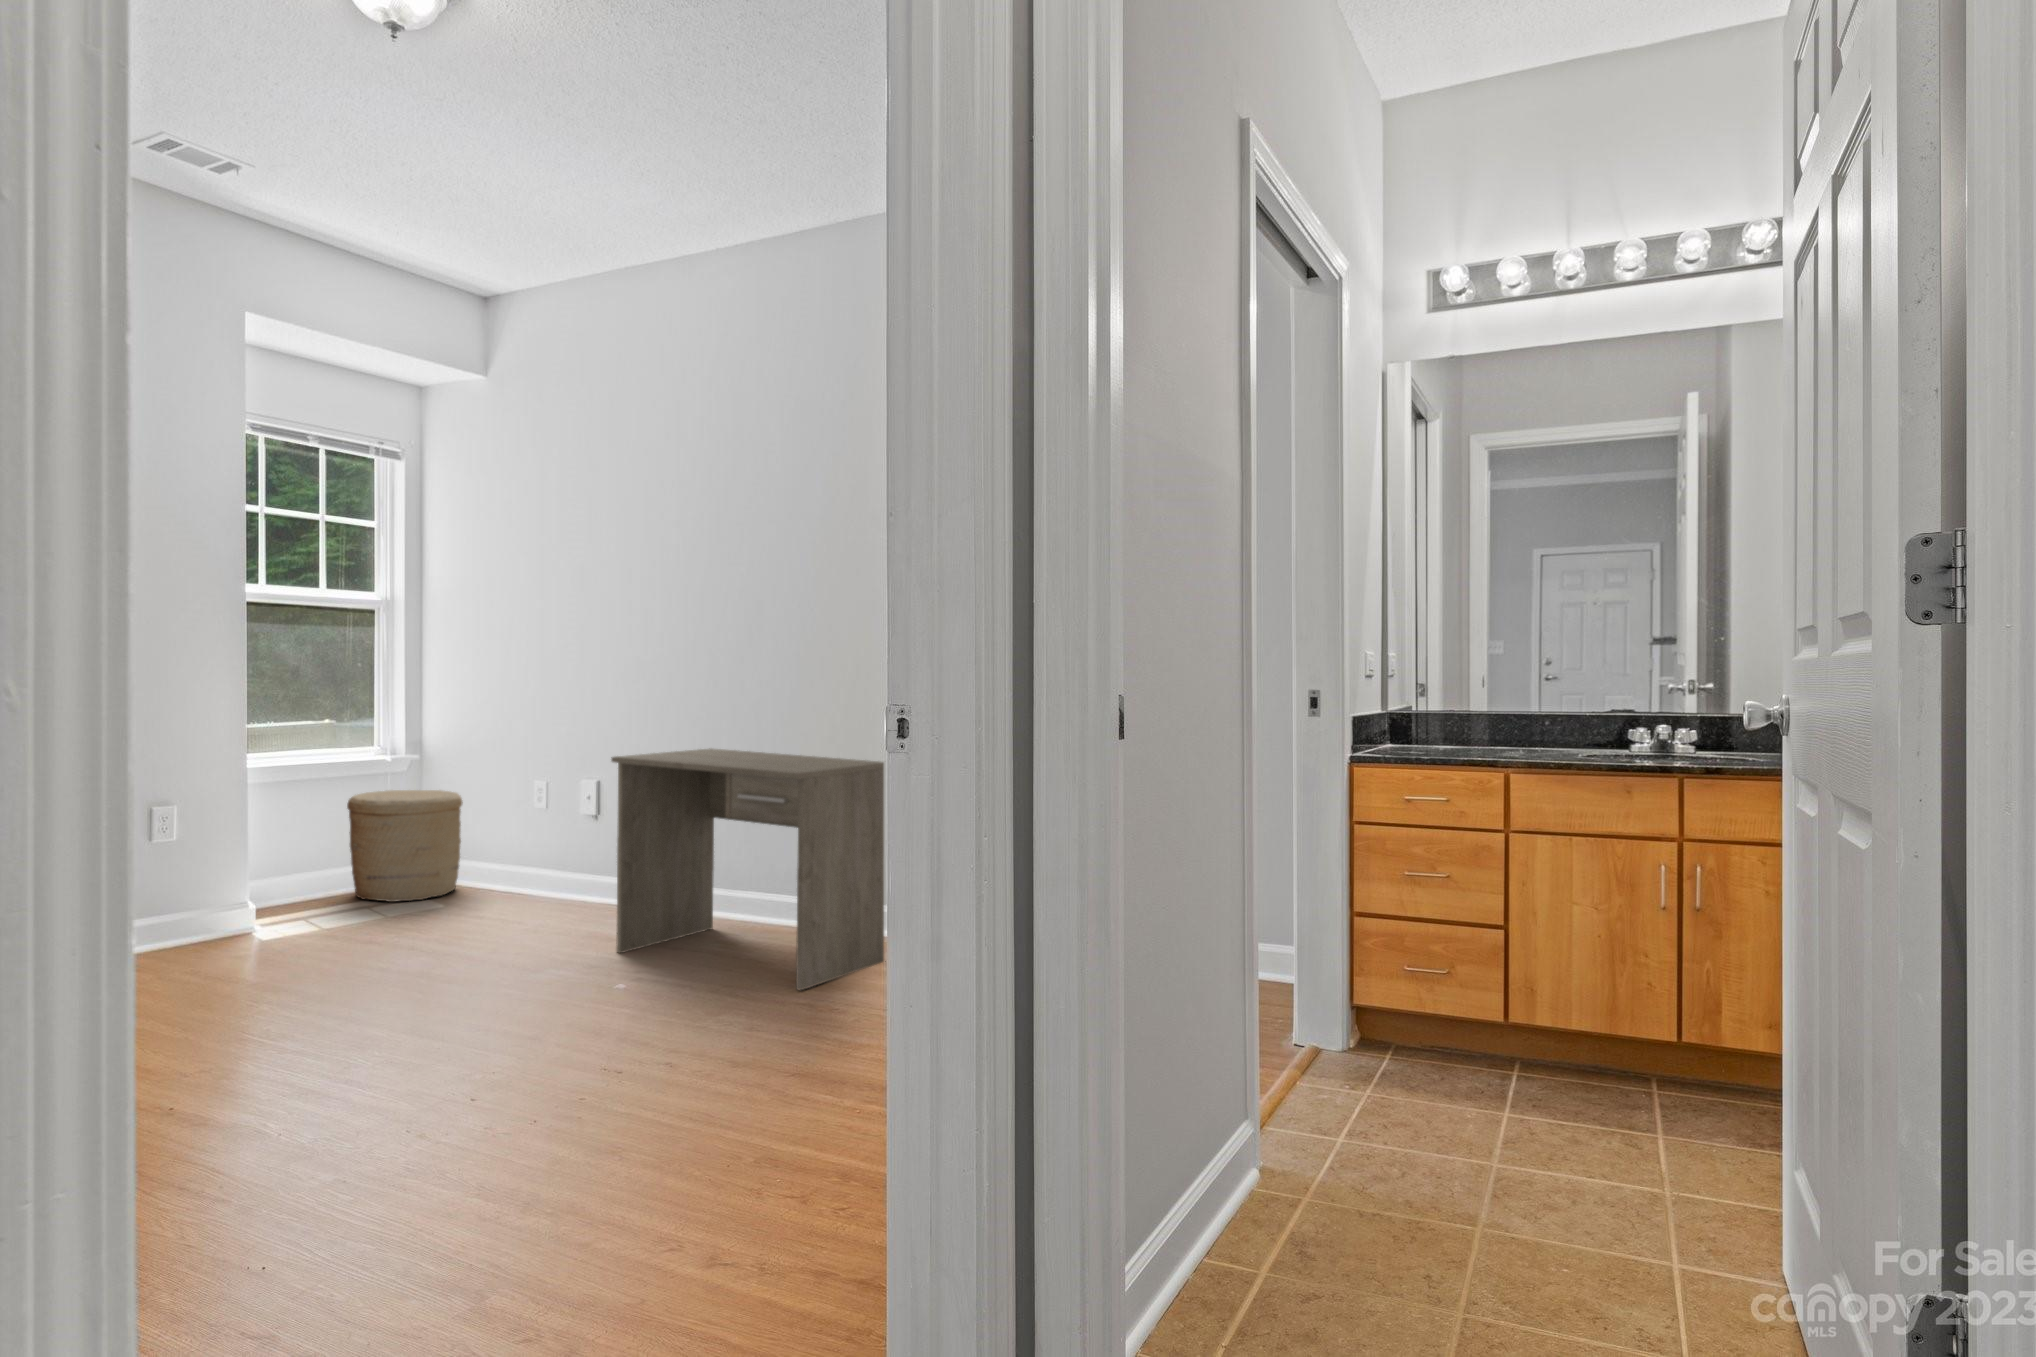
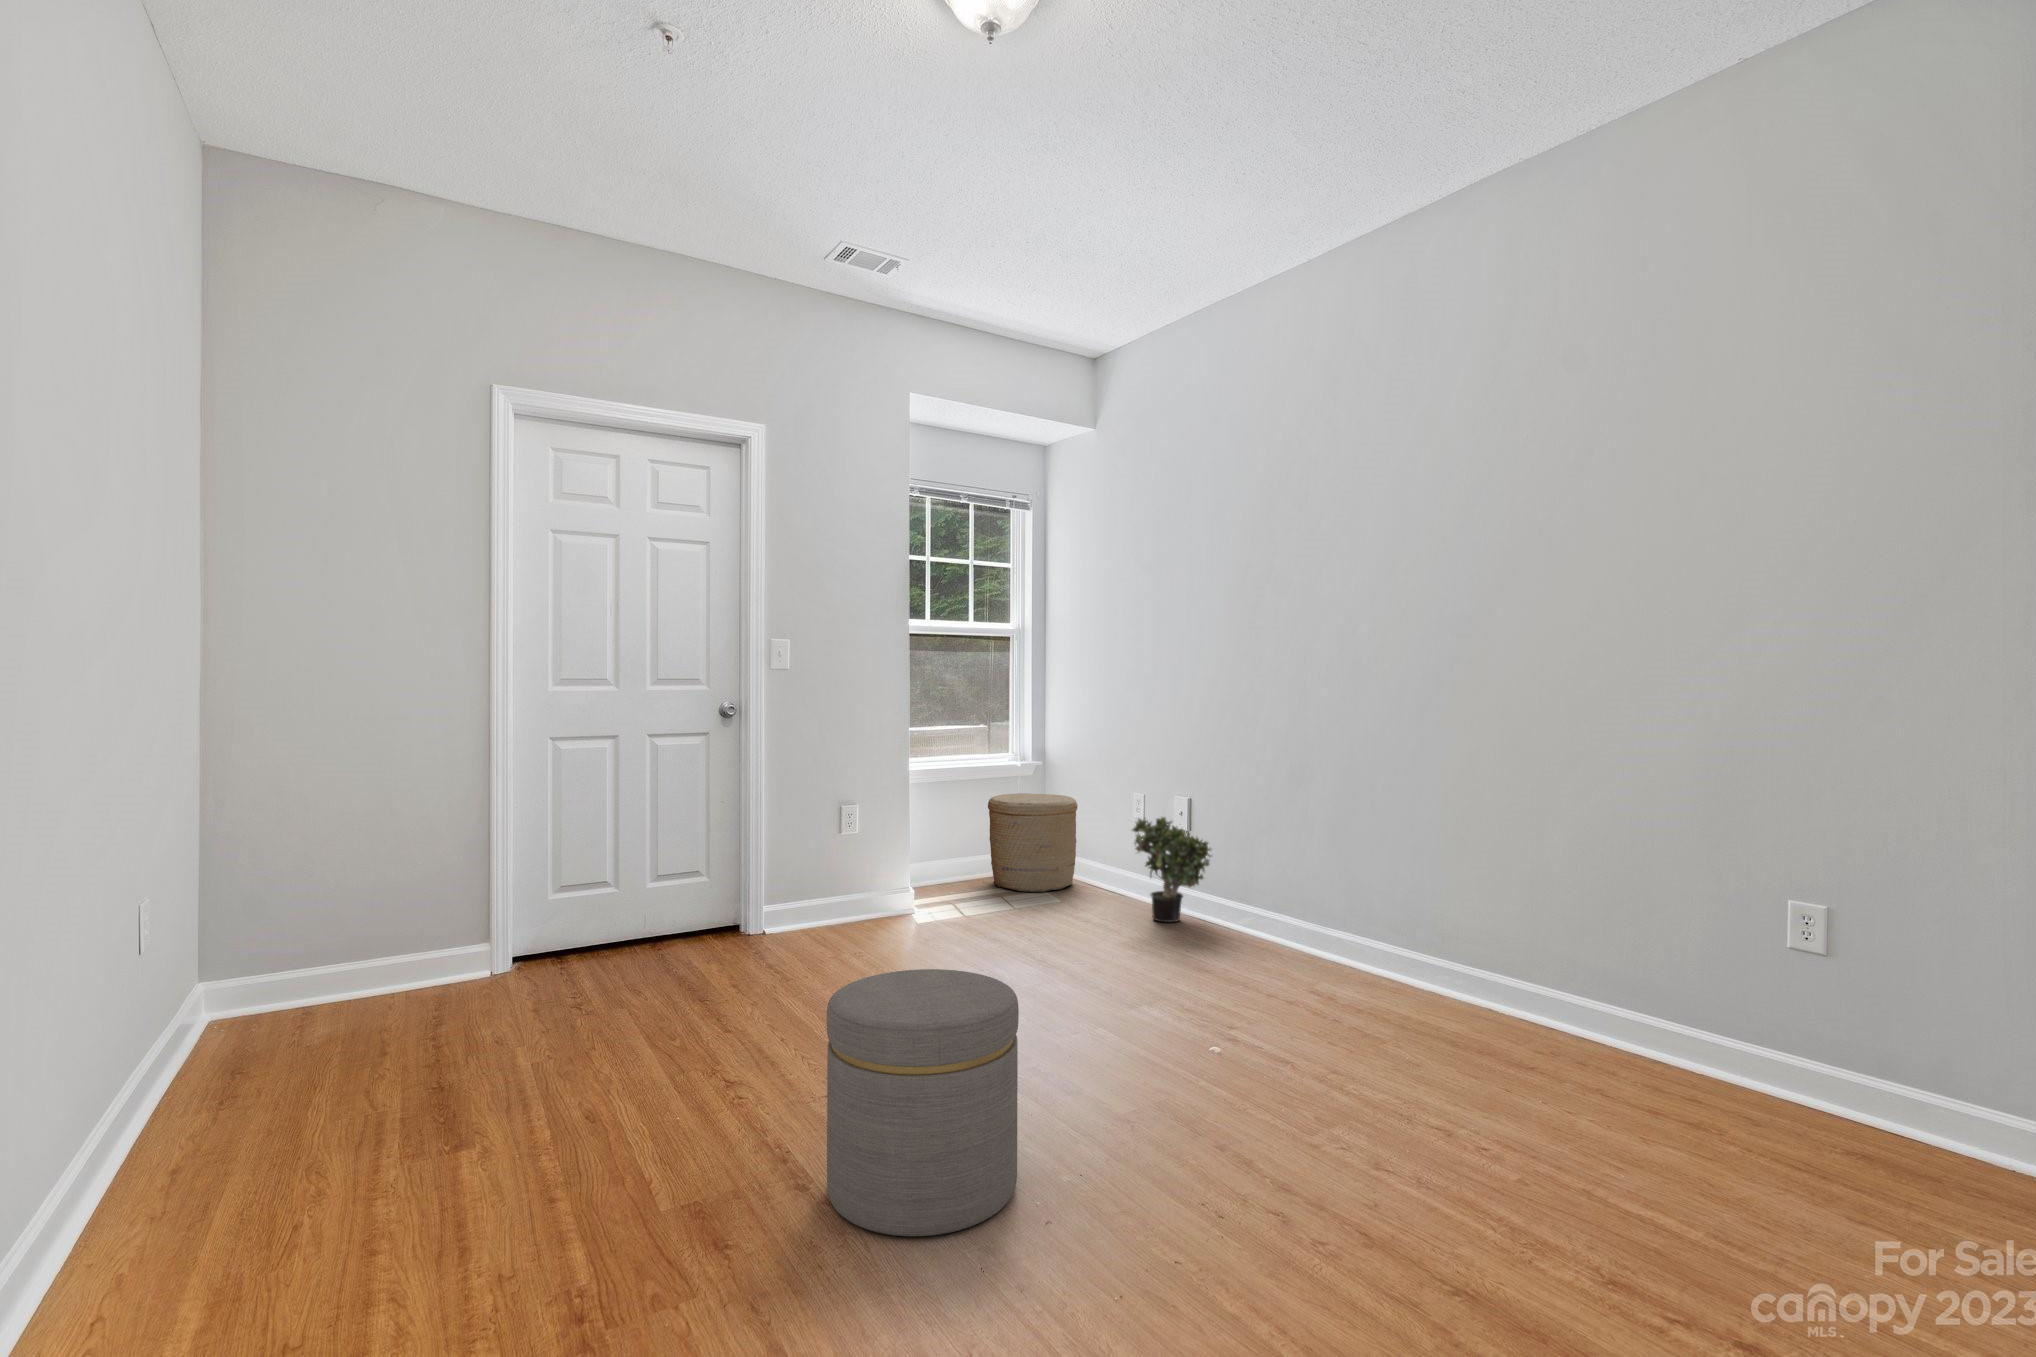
desk: present [611,748,886,990] -> none [1206,764,1517,1044]
potted plant: none [528,807,619,918] -> present [1132,817,1211,922]
ottoman: none [225,957,431,1193] -> present [827,969,1019,1236]

